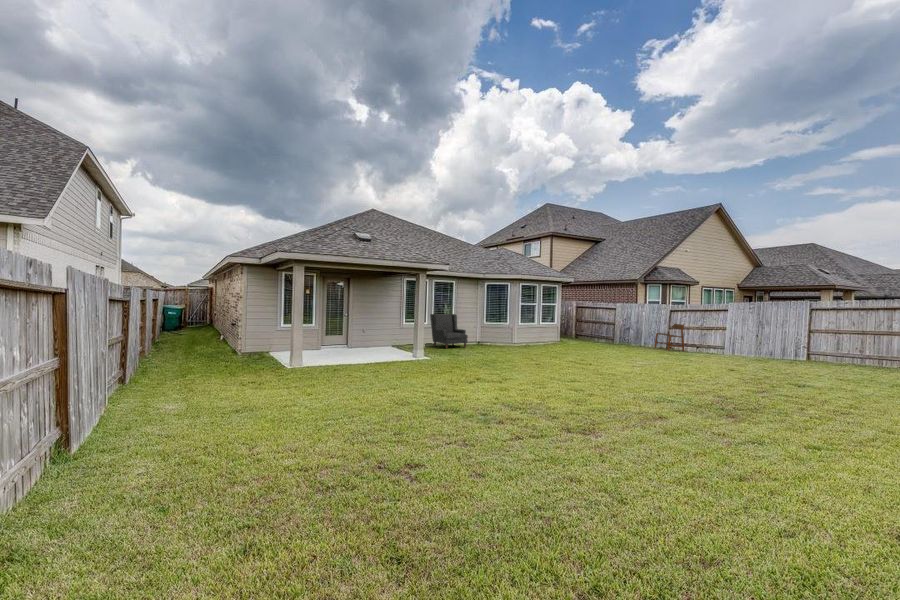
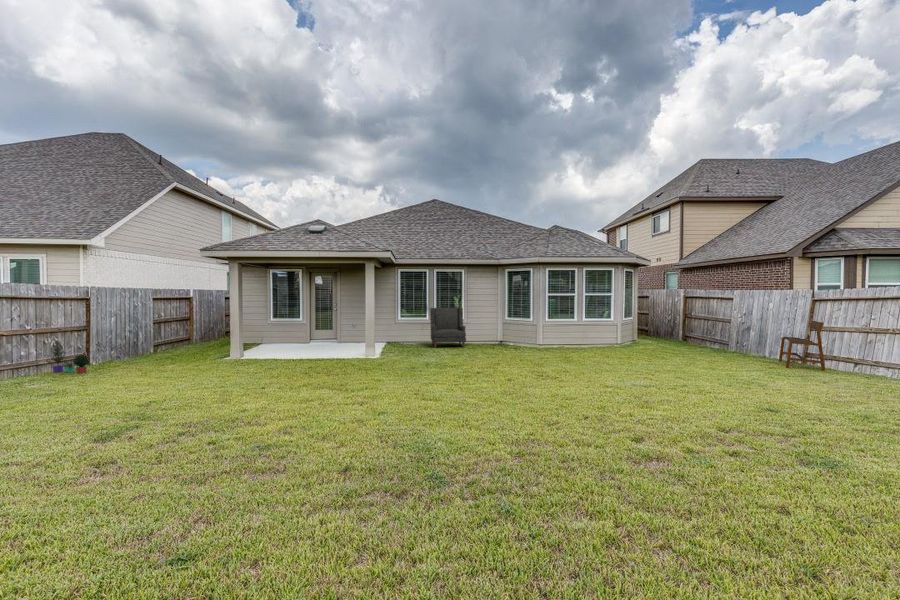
potted plant: none [167,355,223,393] -> present [52,341,89,373]

